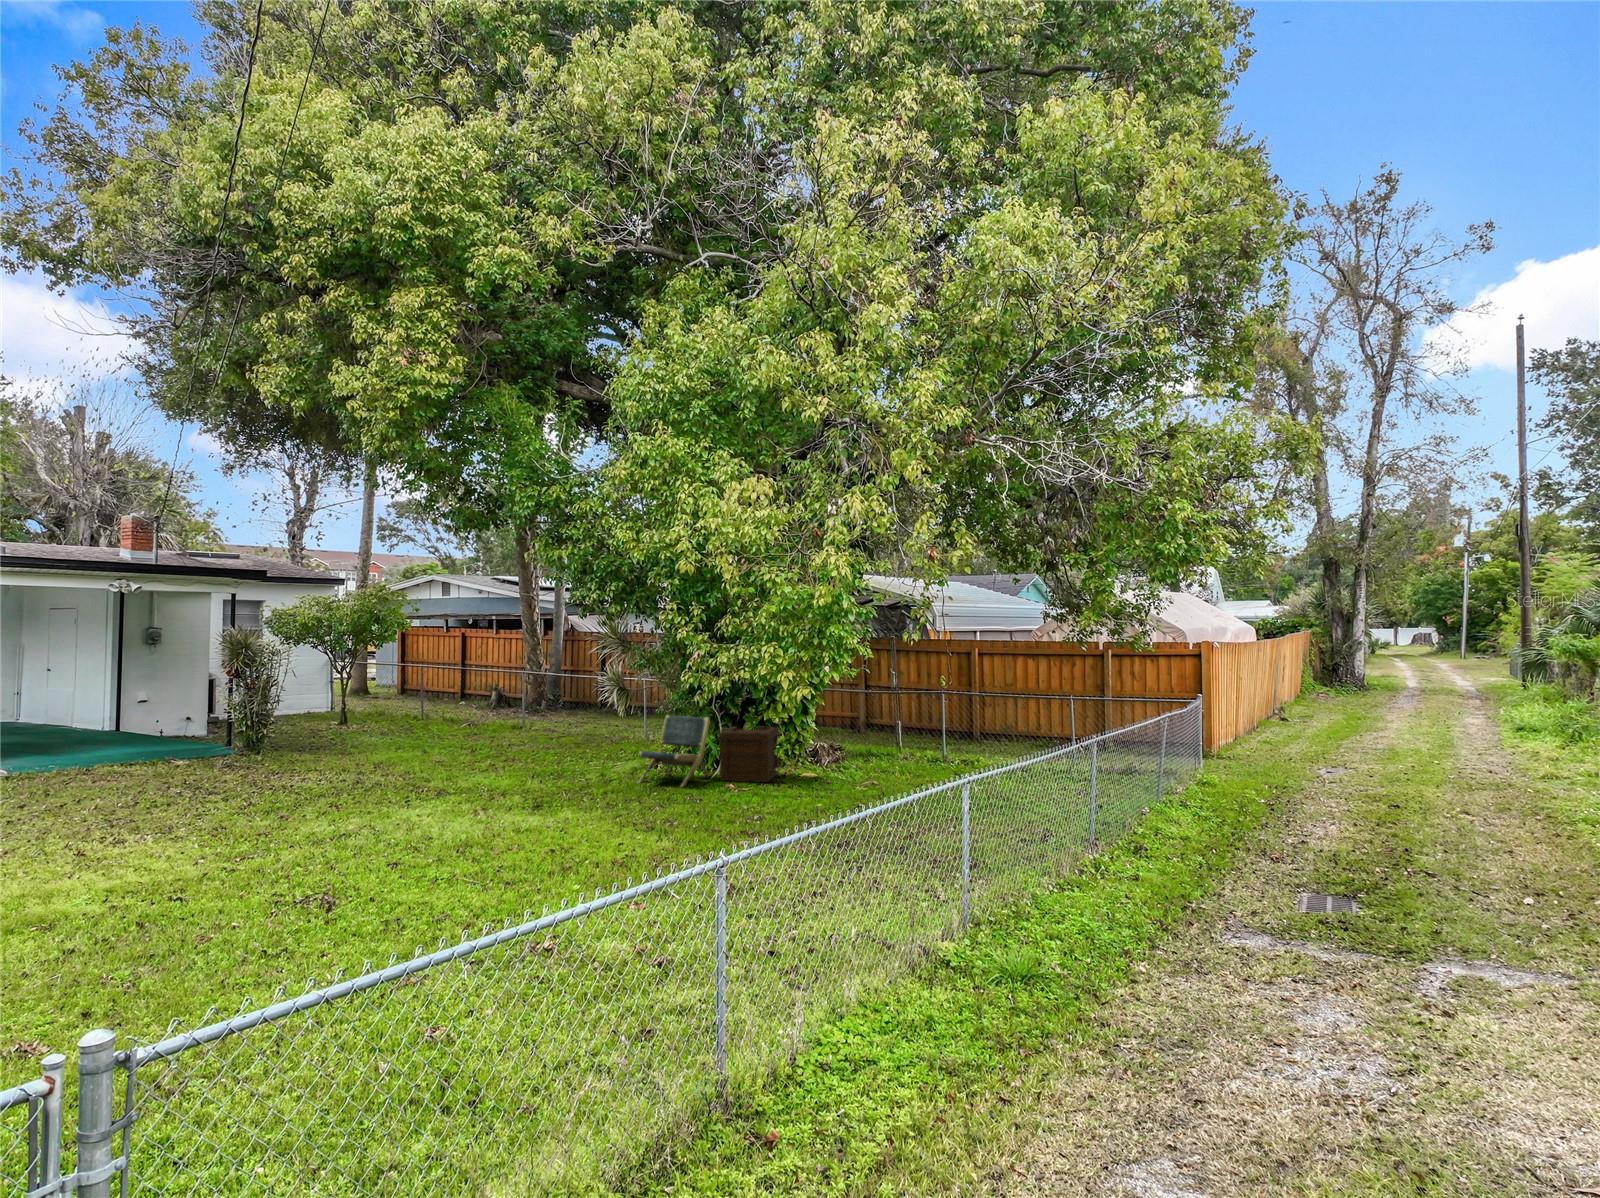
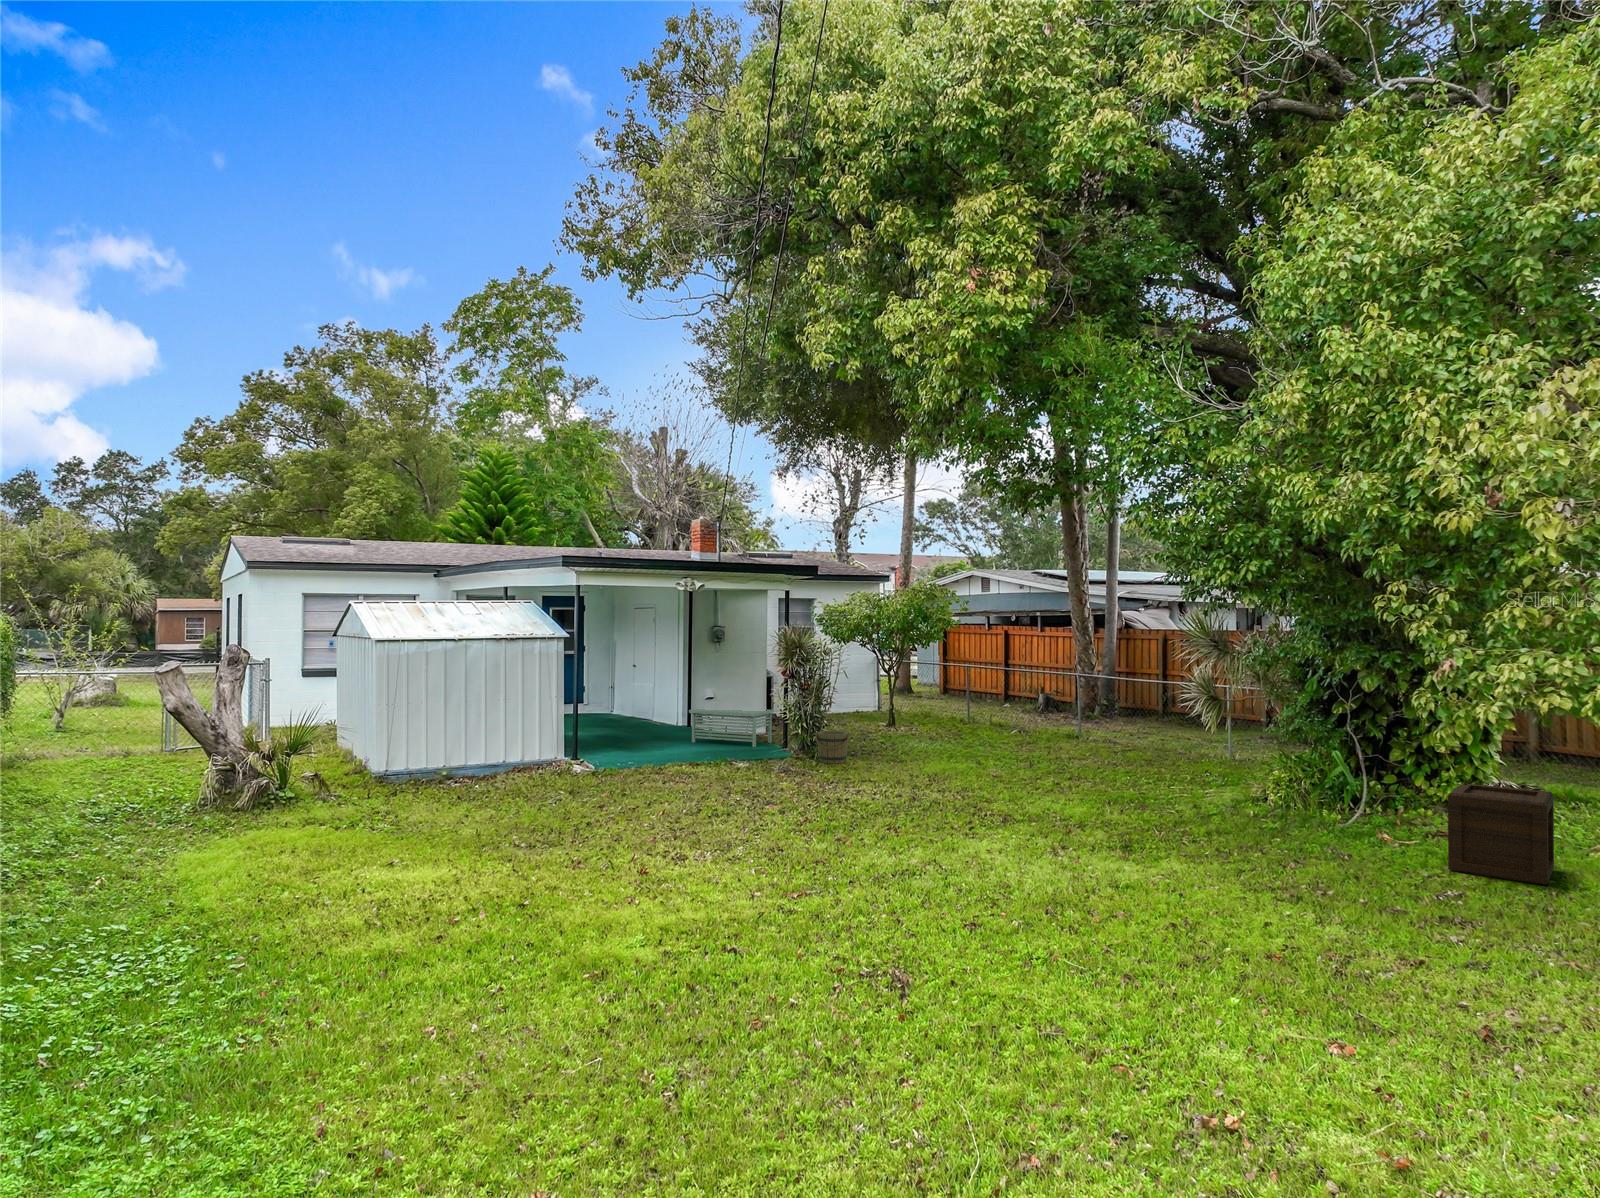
storage bench: none [117,709,216,746] -> present [689,709,773,747]
lounge chair: present [638,715,710,787] -> none [1303,758,1424,876]
bucket: none [261,723,298,753] -> present [815,731,850,763]

